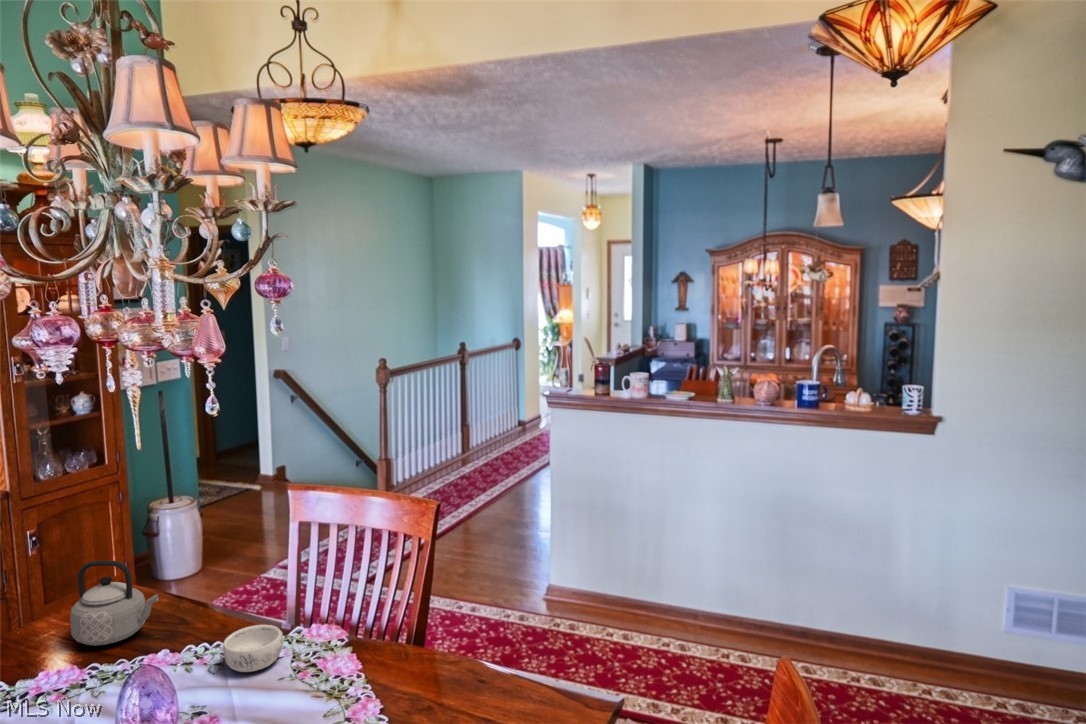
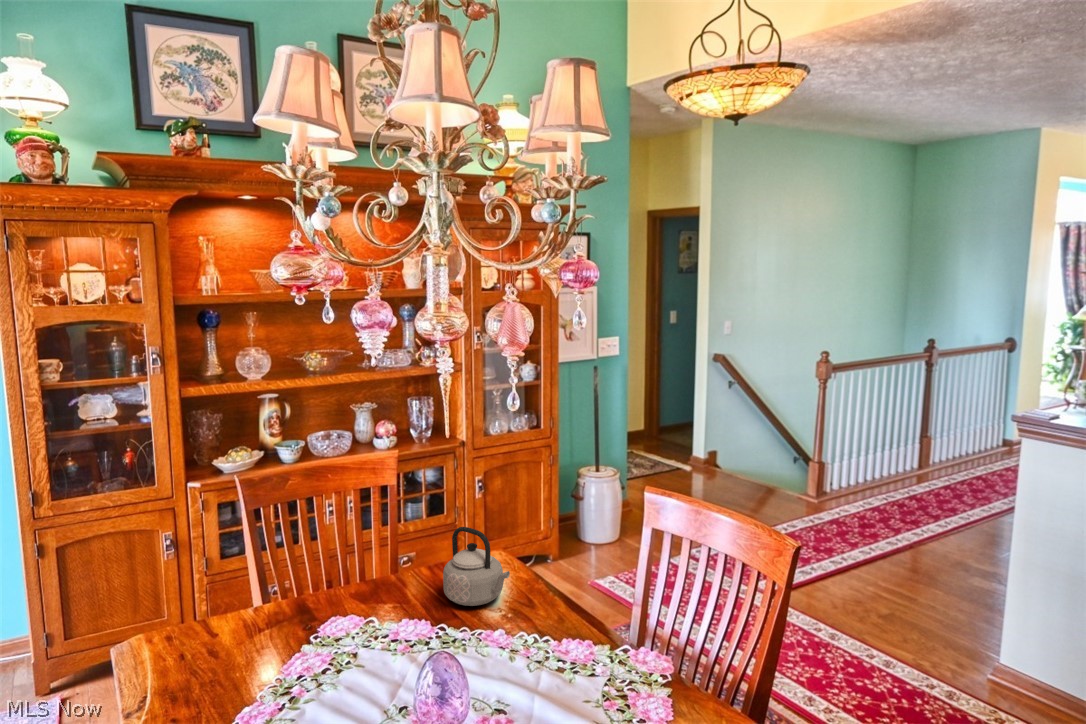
decorative bowl: present [223,625,283,672] -> none [542,631,600,682]

